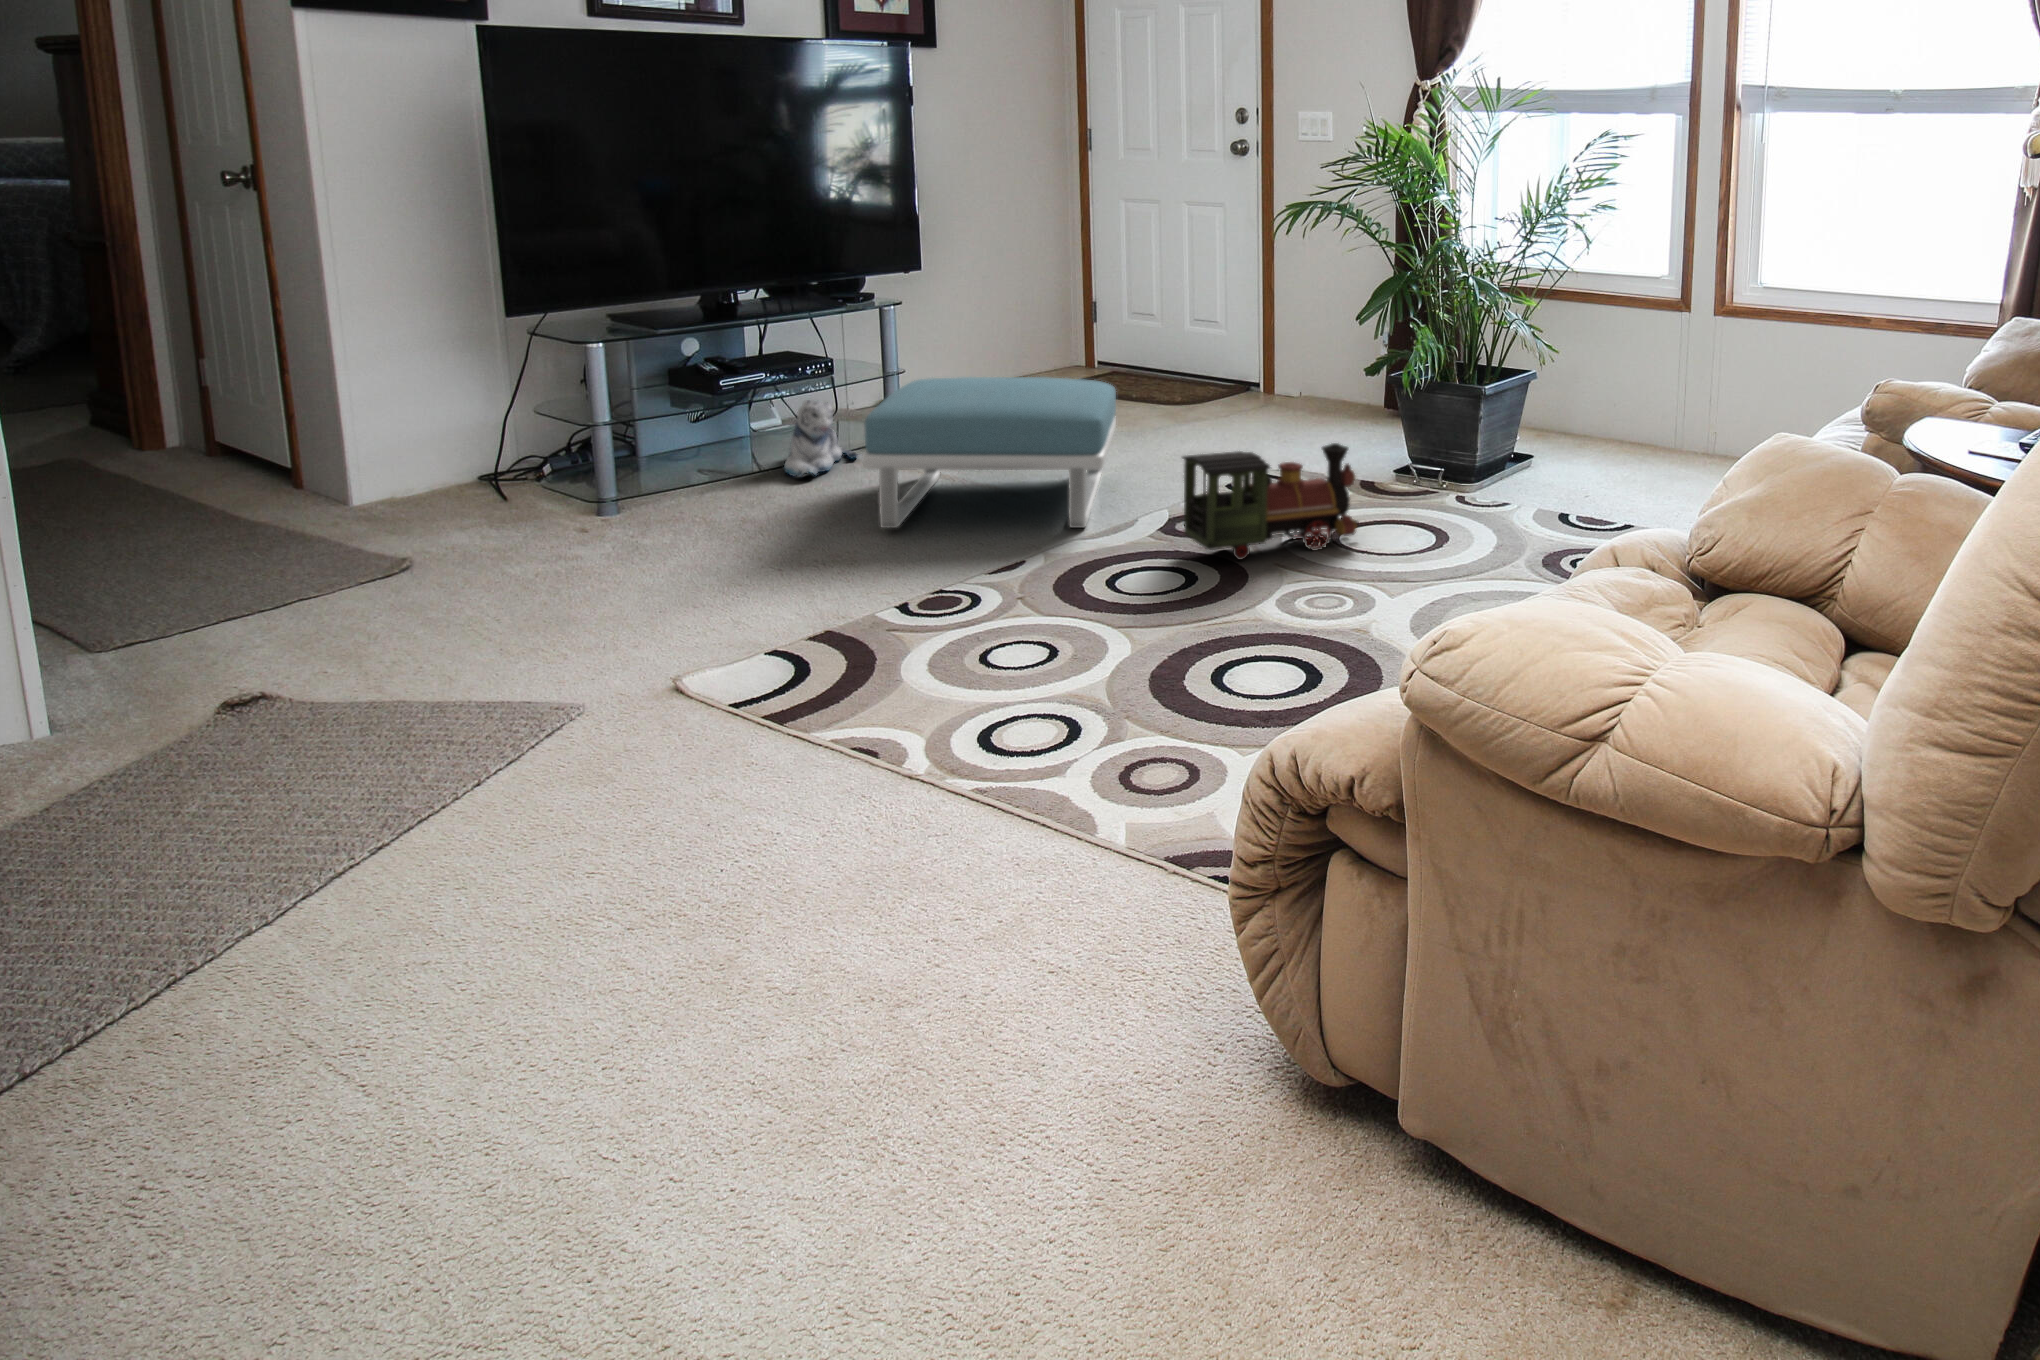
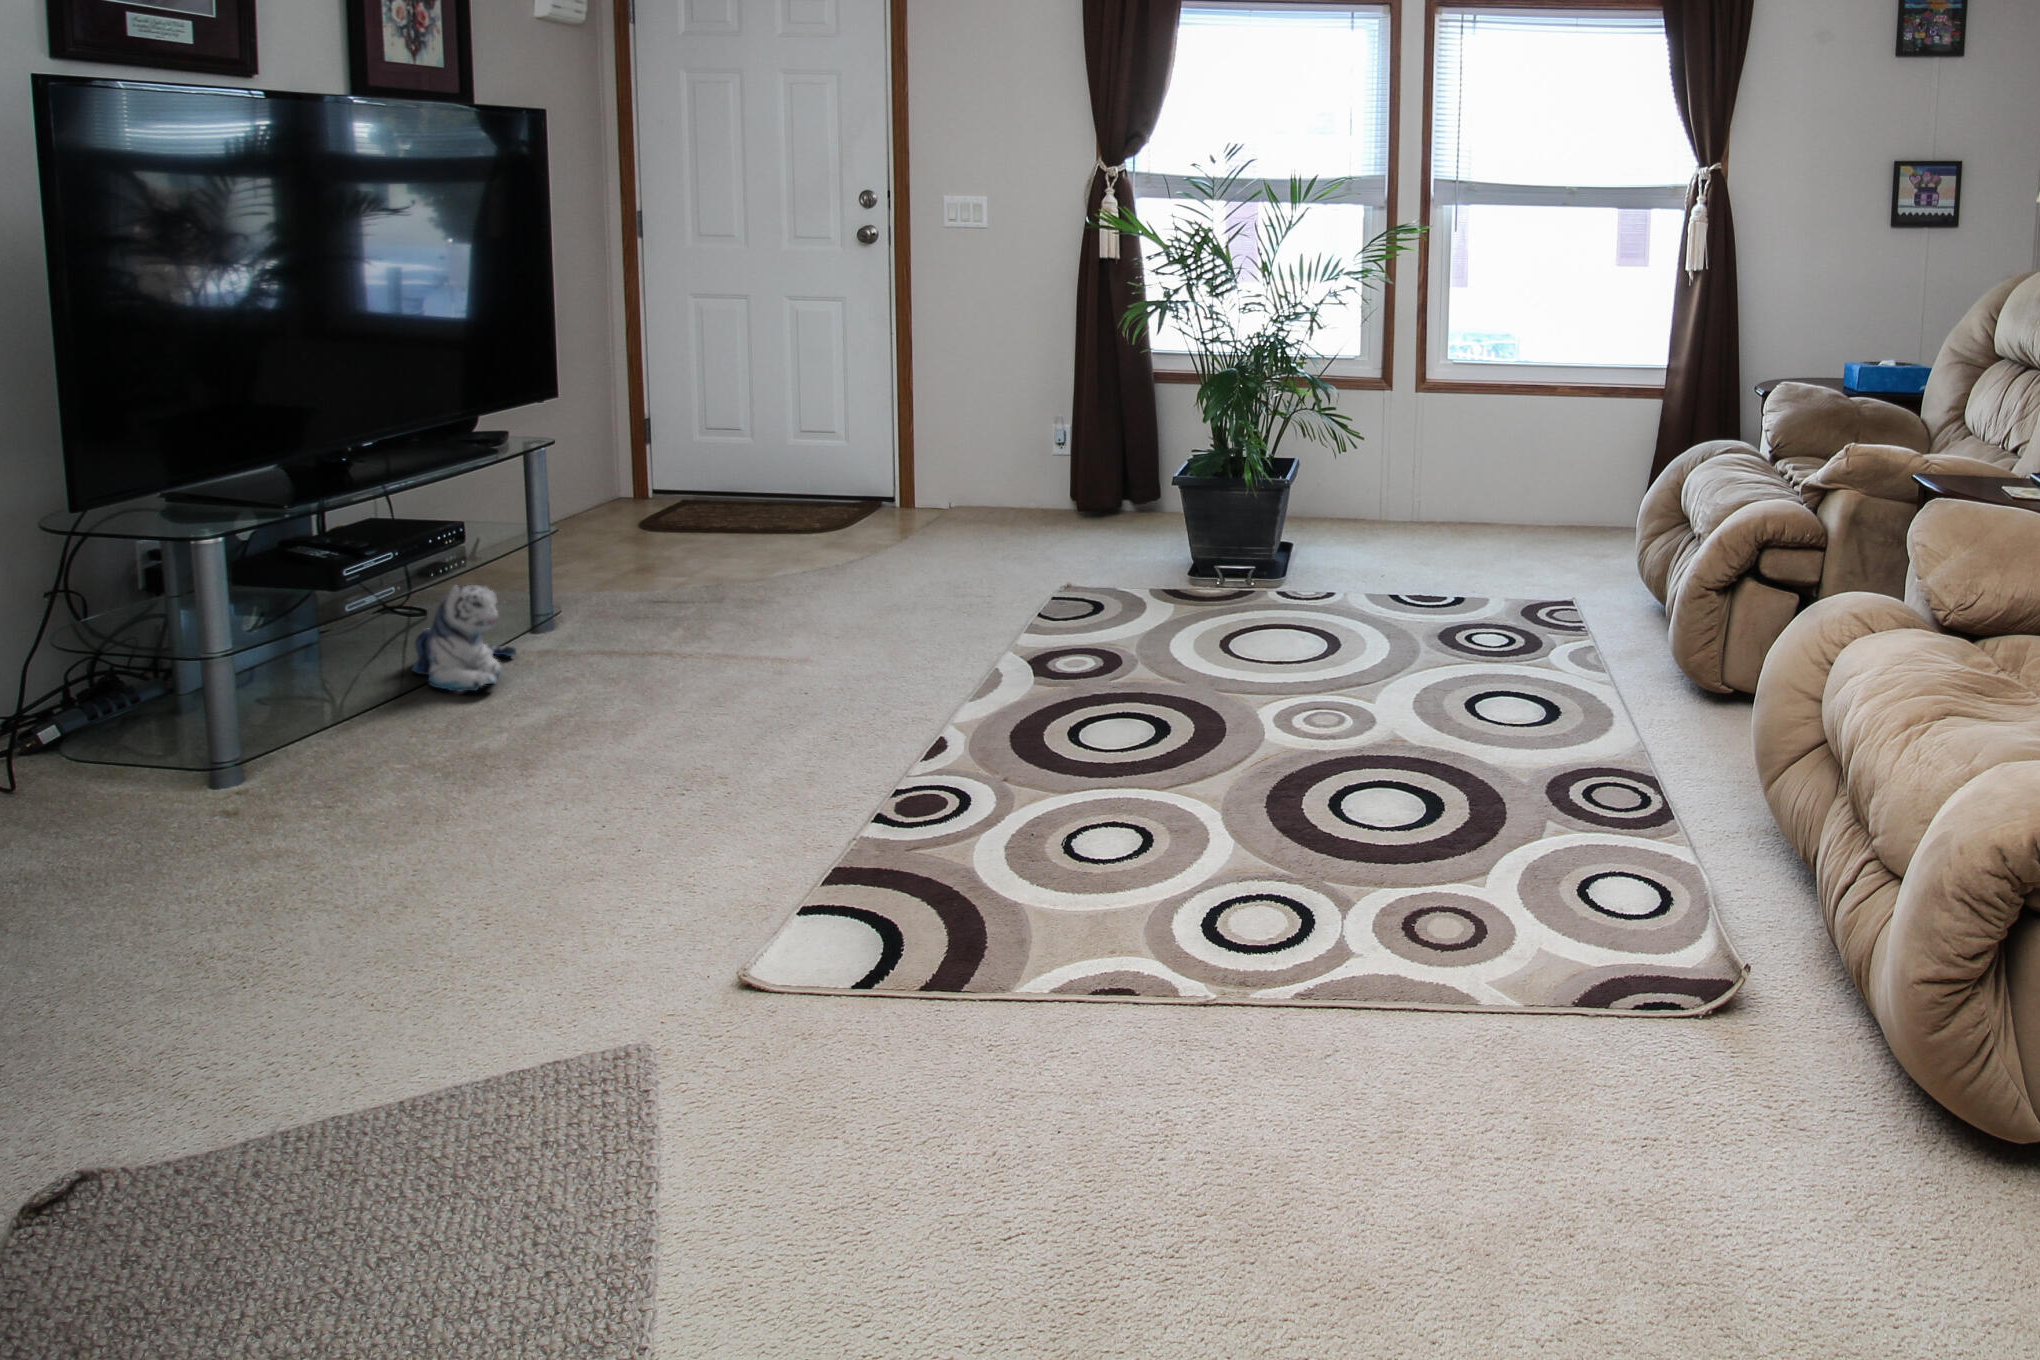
footstool: present [863,377,1116,528] -> none [632,517,978,735]
toy train: present [1182,443,1359,560] -> none [1106,555,1270,695]

